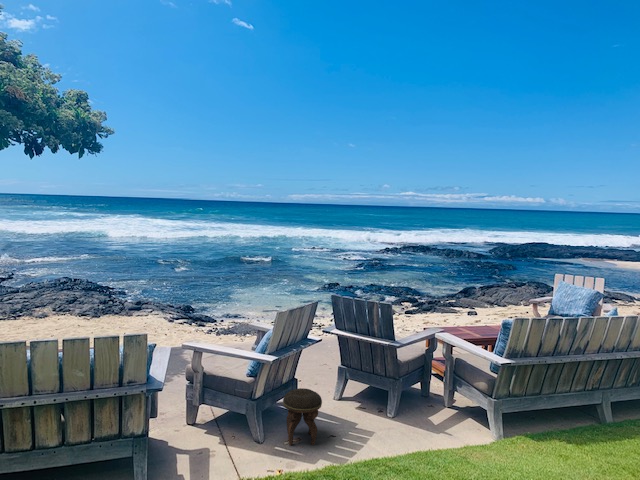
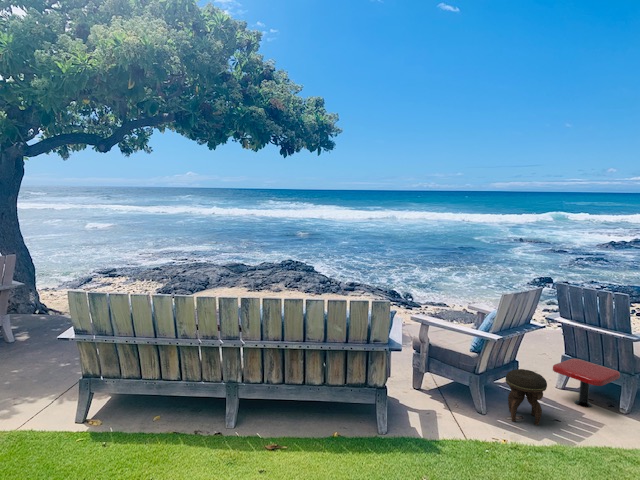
pedestal table: none [329,369,386,416] -> present [553,358,620,407]

